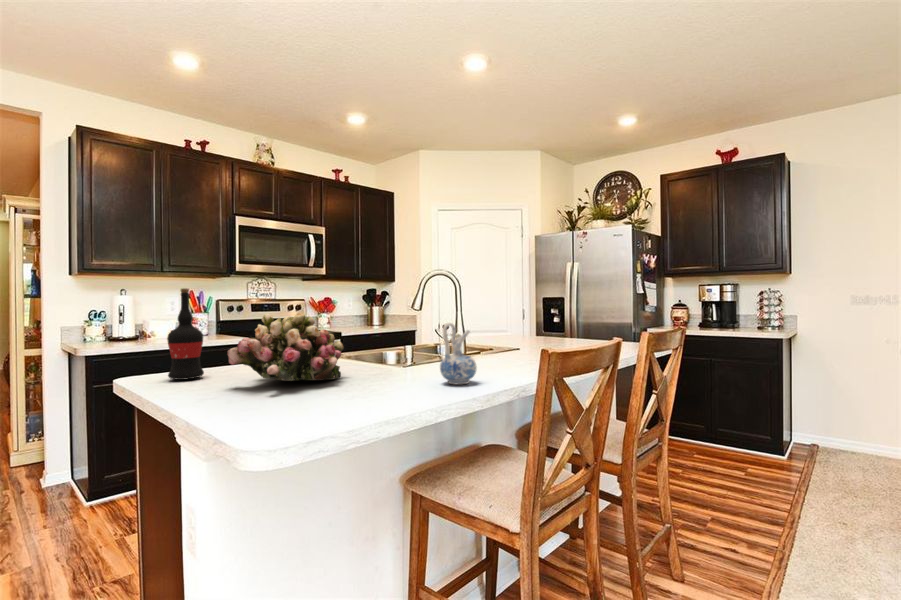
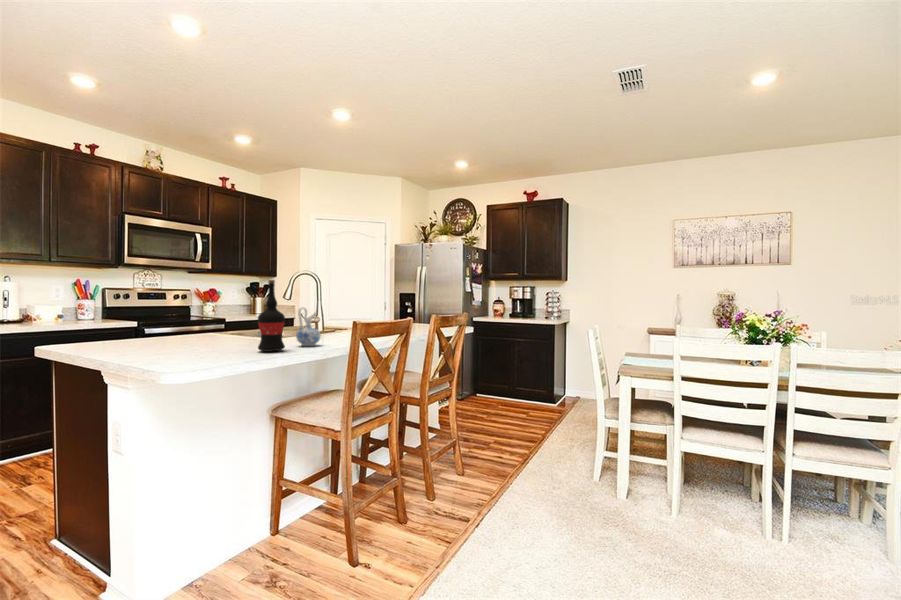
wine bottle: present [167,288,204,380] -> present [258,280,285,351]
flower arrangement: present [228,313,344,381] -> none [140,299,229,345]

